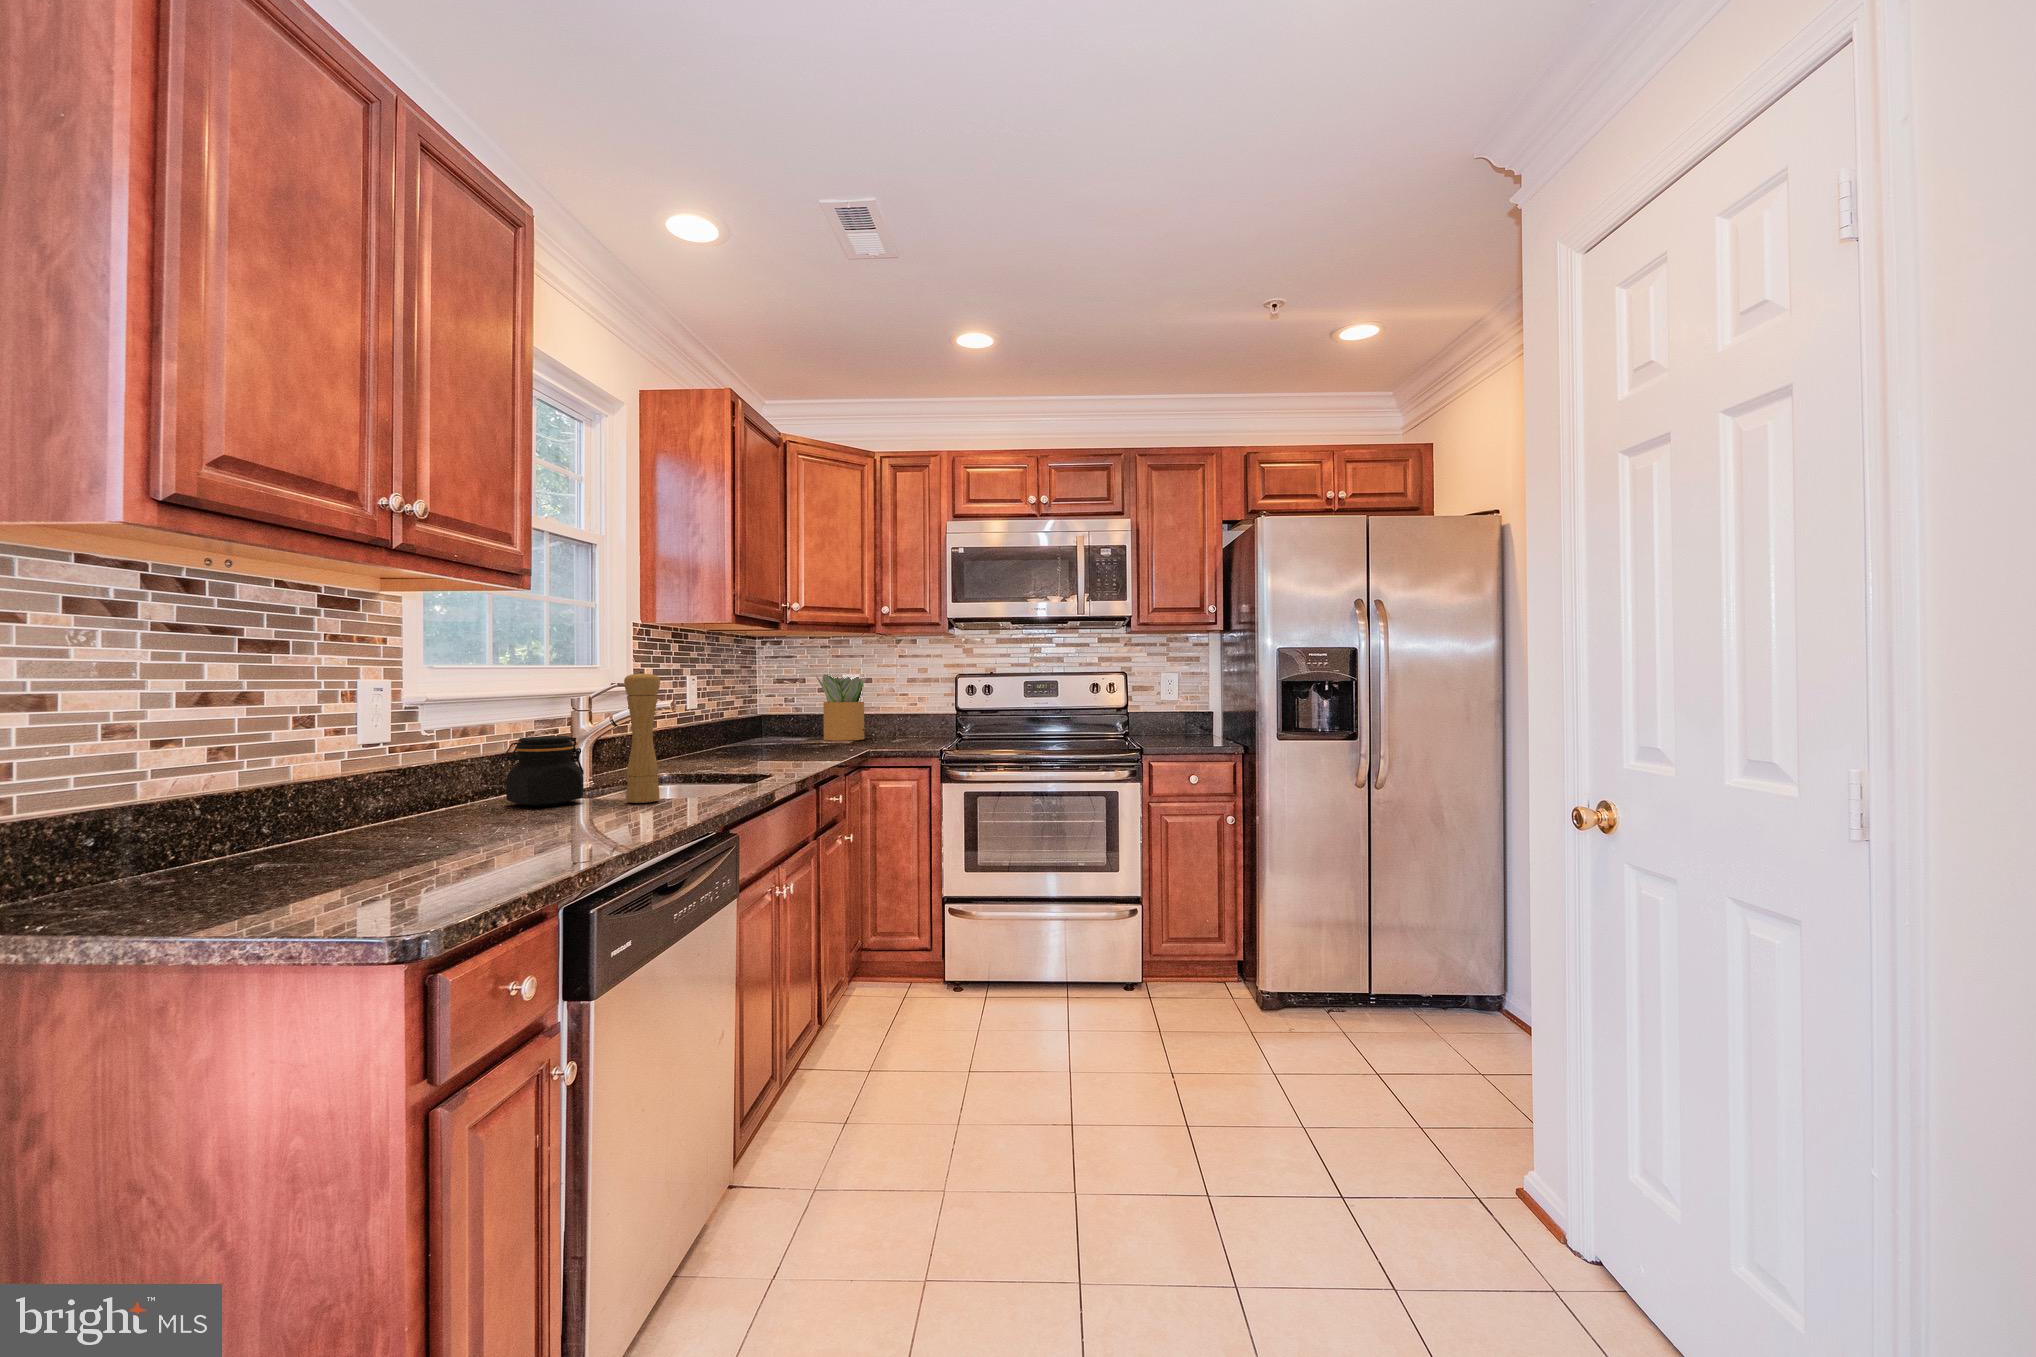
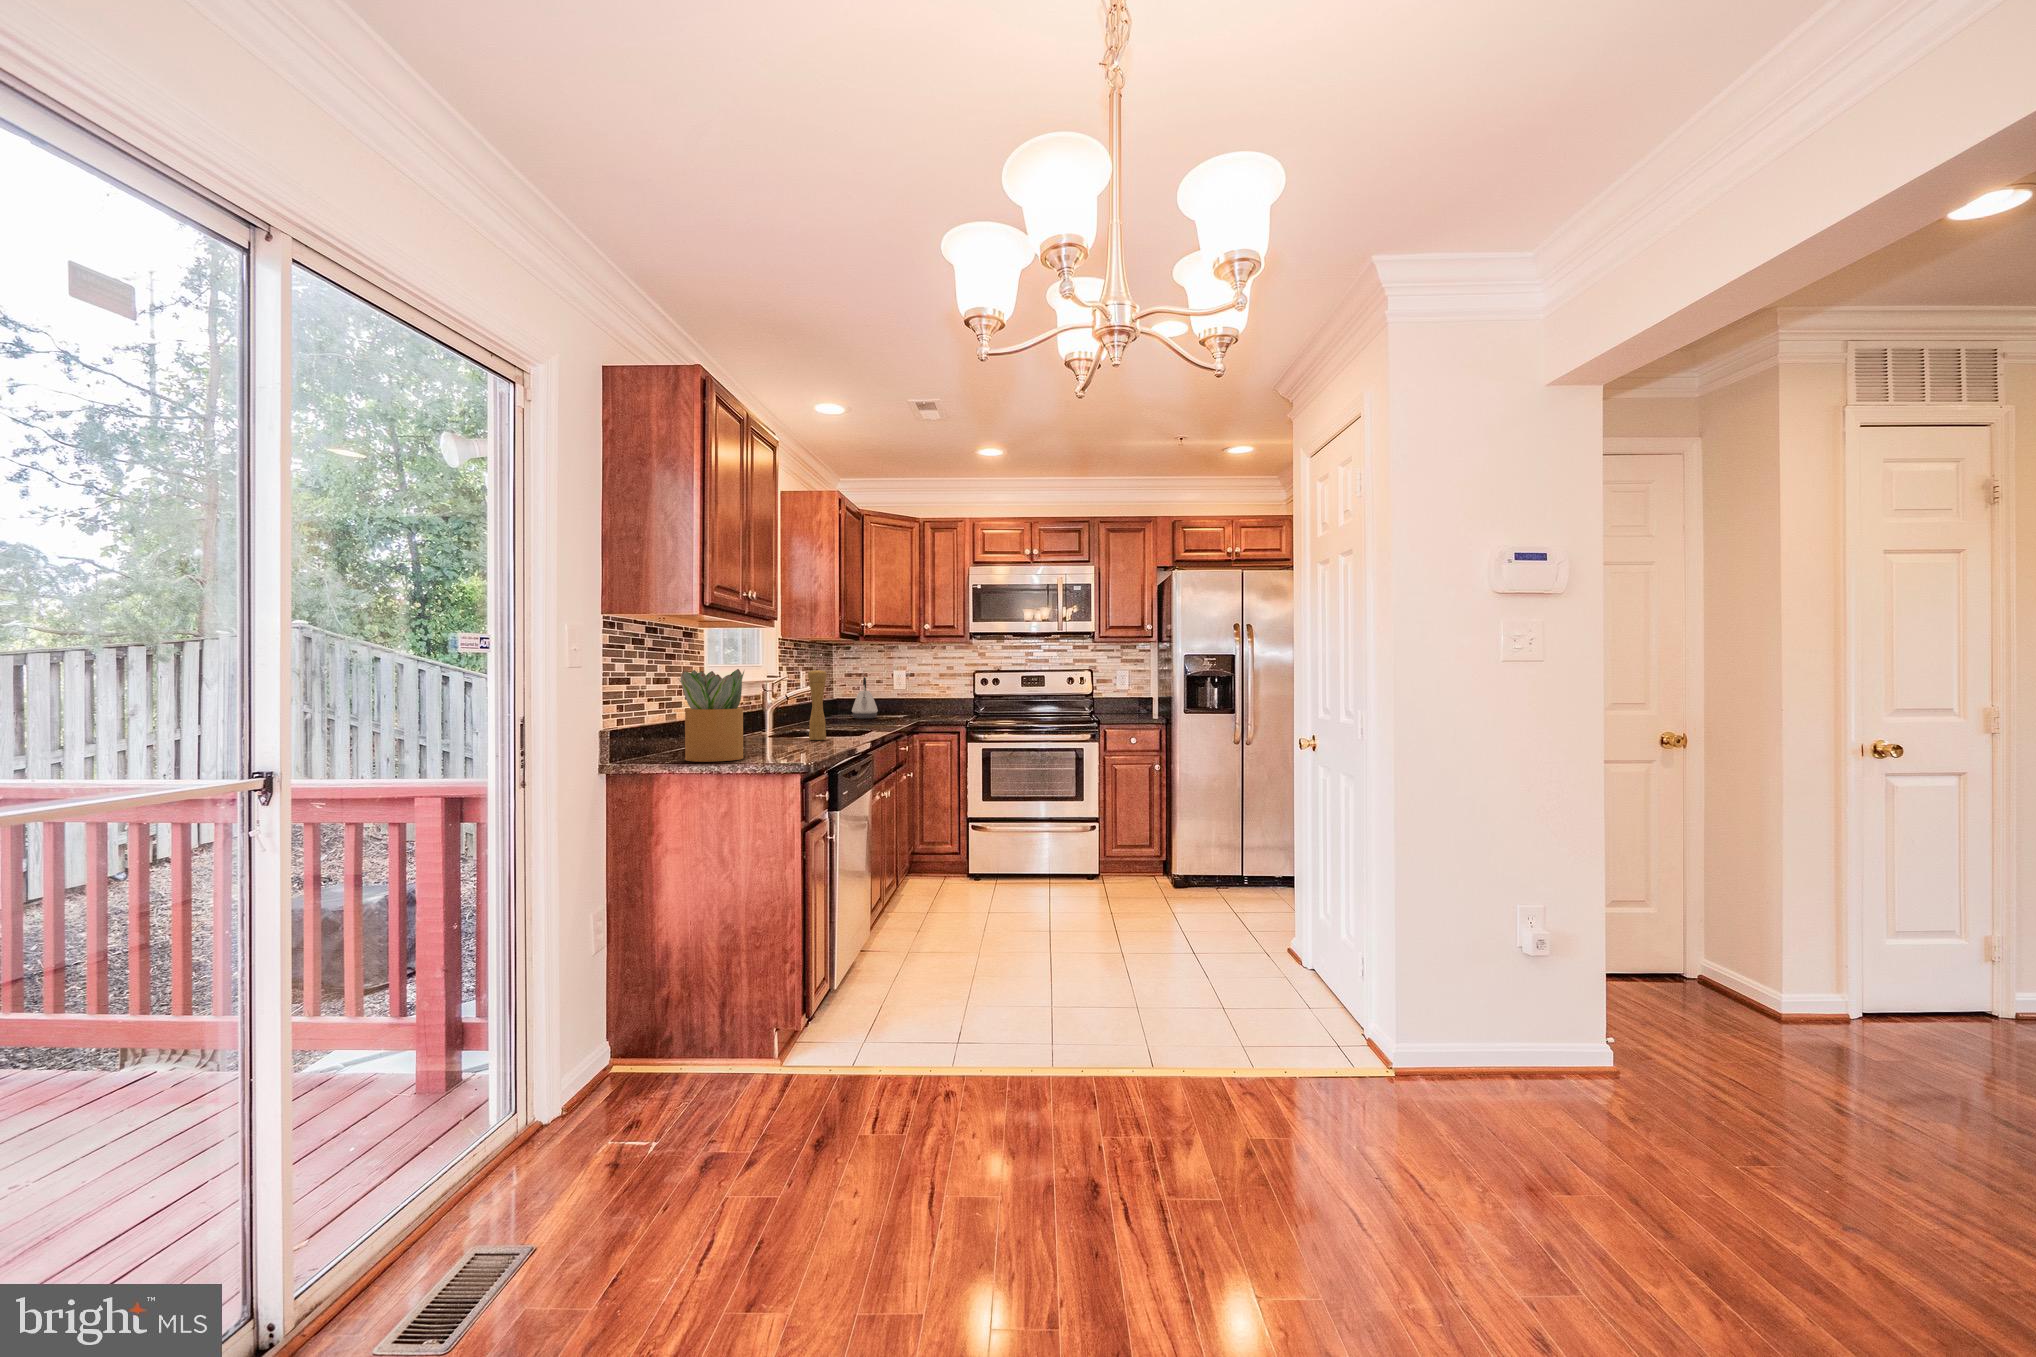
potted plant: present [816,674,865,741] -> present [680,669,744,762]
kettle: none [776,684,814,745] -> present [852,677,878,719]
jar: present [503,736,584,806] -> none [747,704,786,741]

